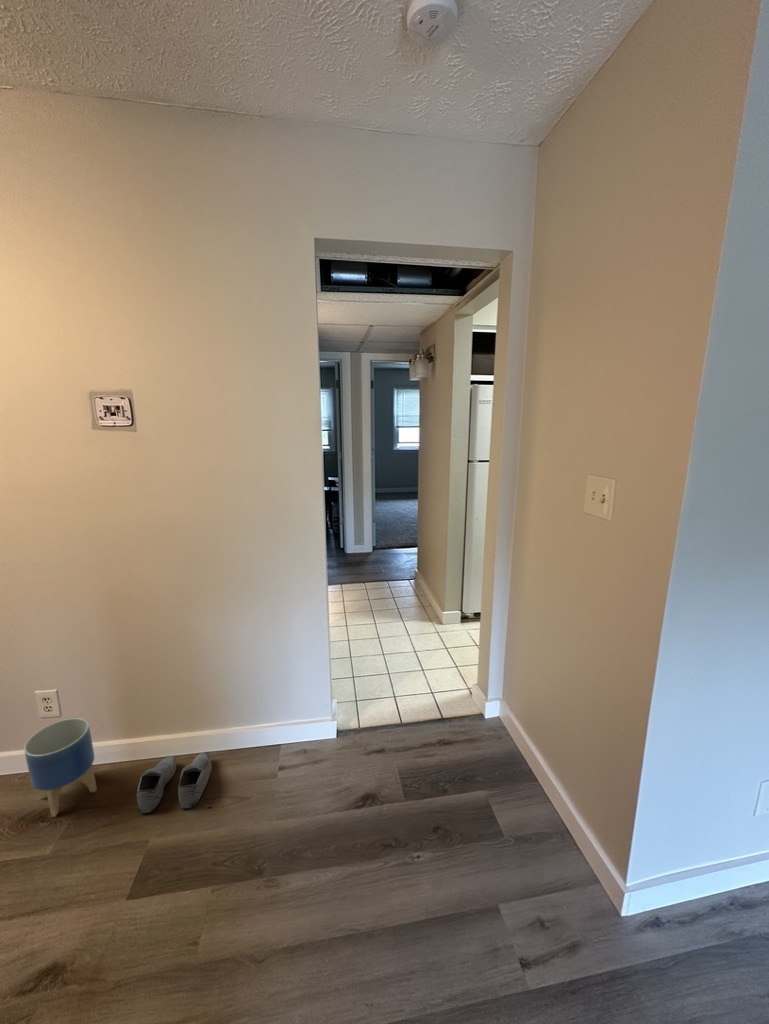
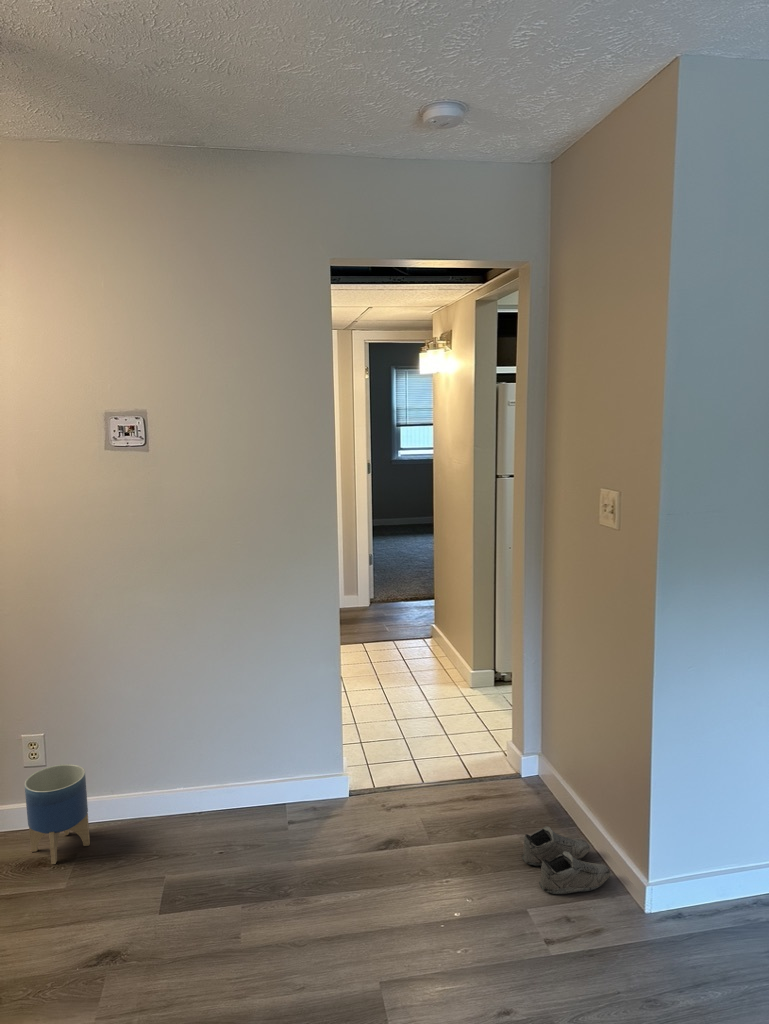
shoe: present [137,753,212,813] -> present [522,826,610,894]

